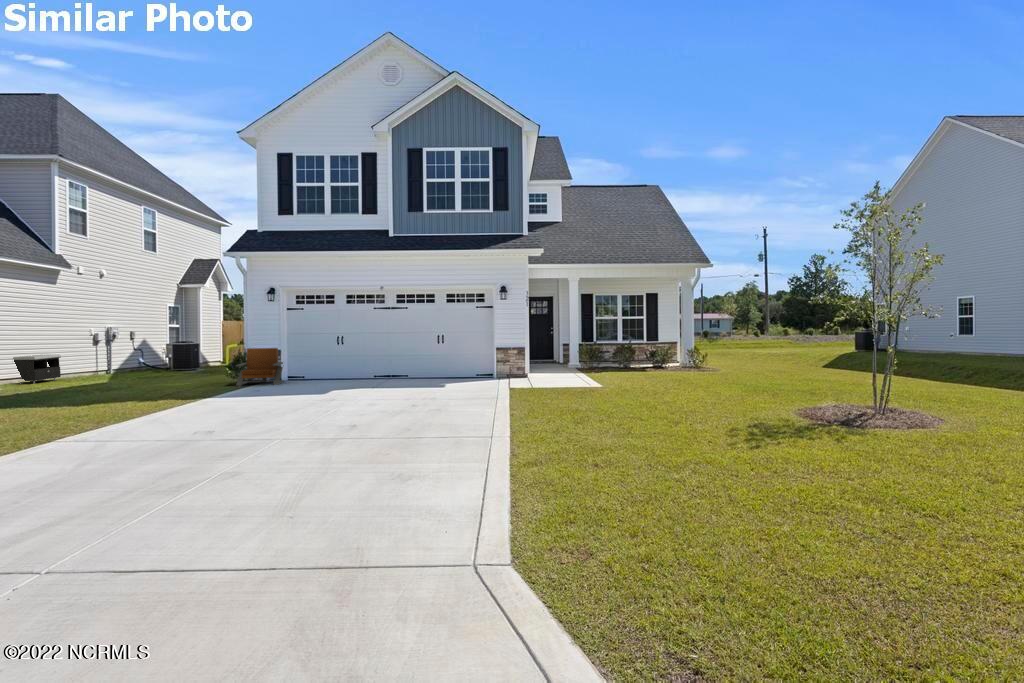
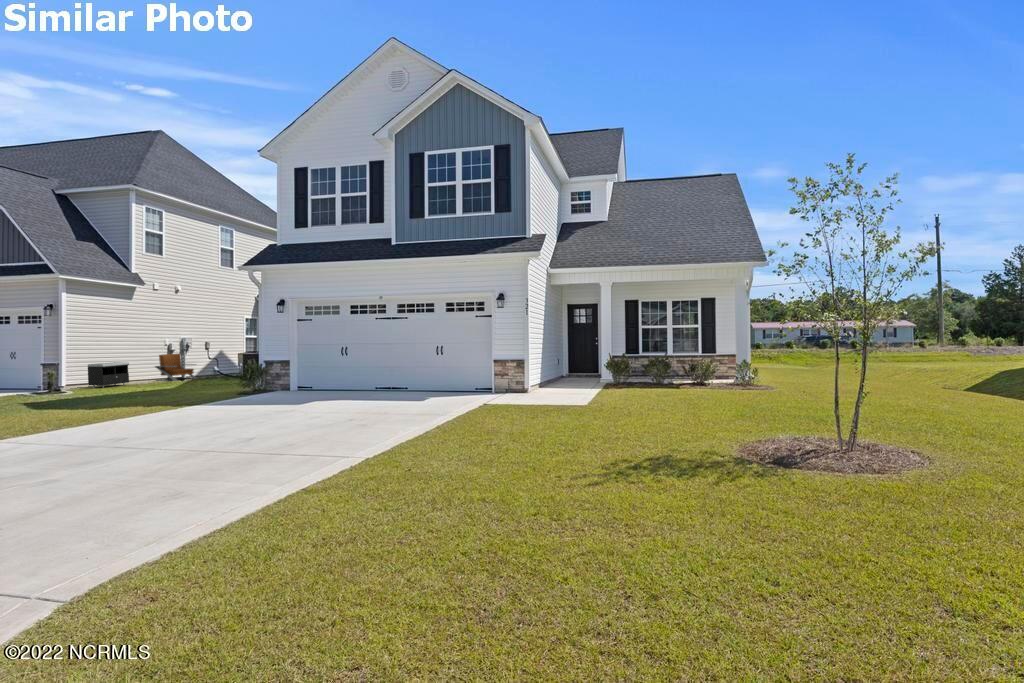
lounge chair: present [236,348,284,386] -> present [155,354,196,381]

